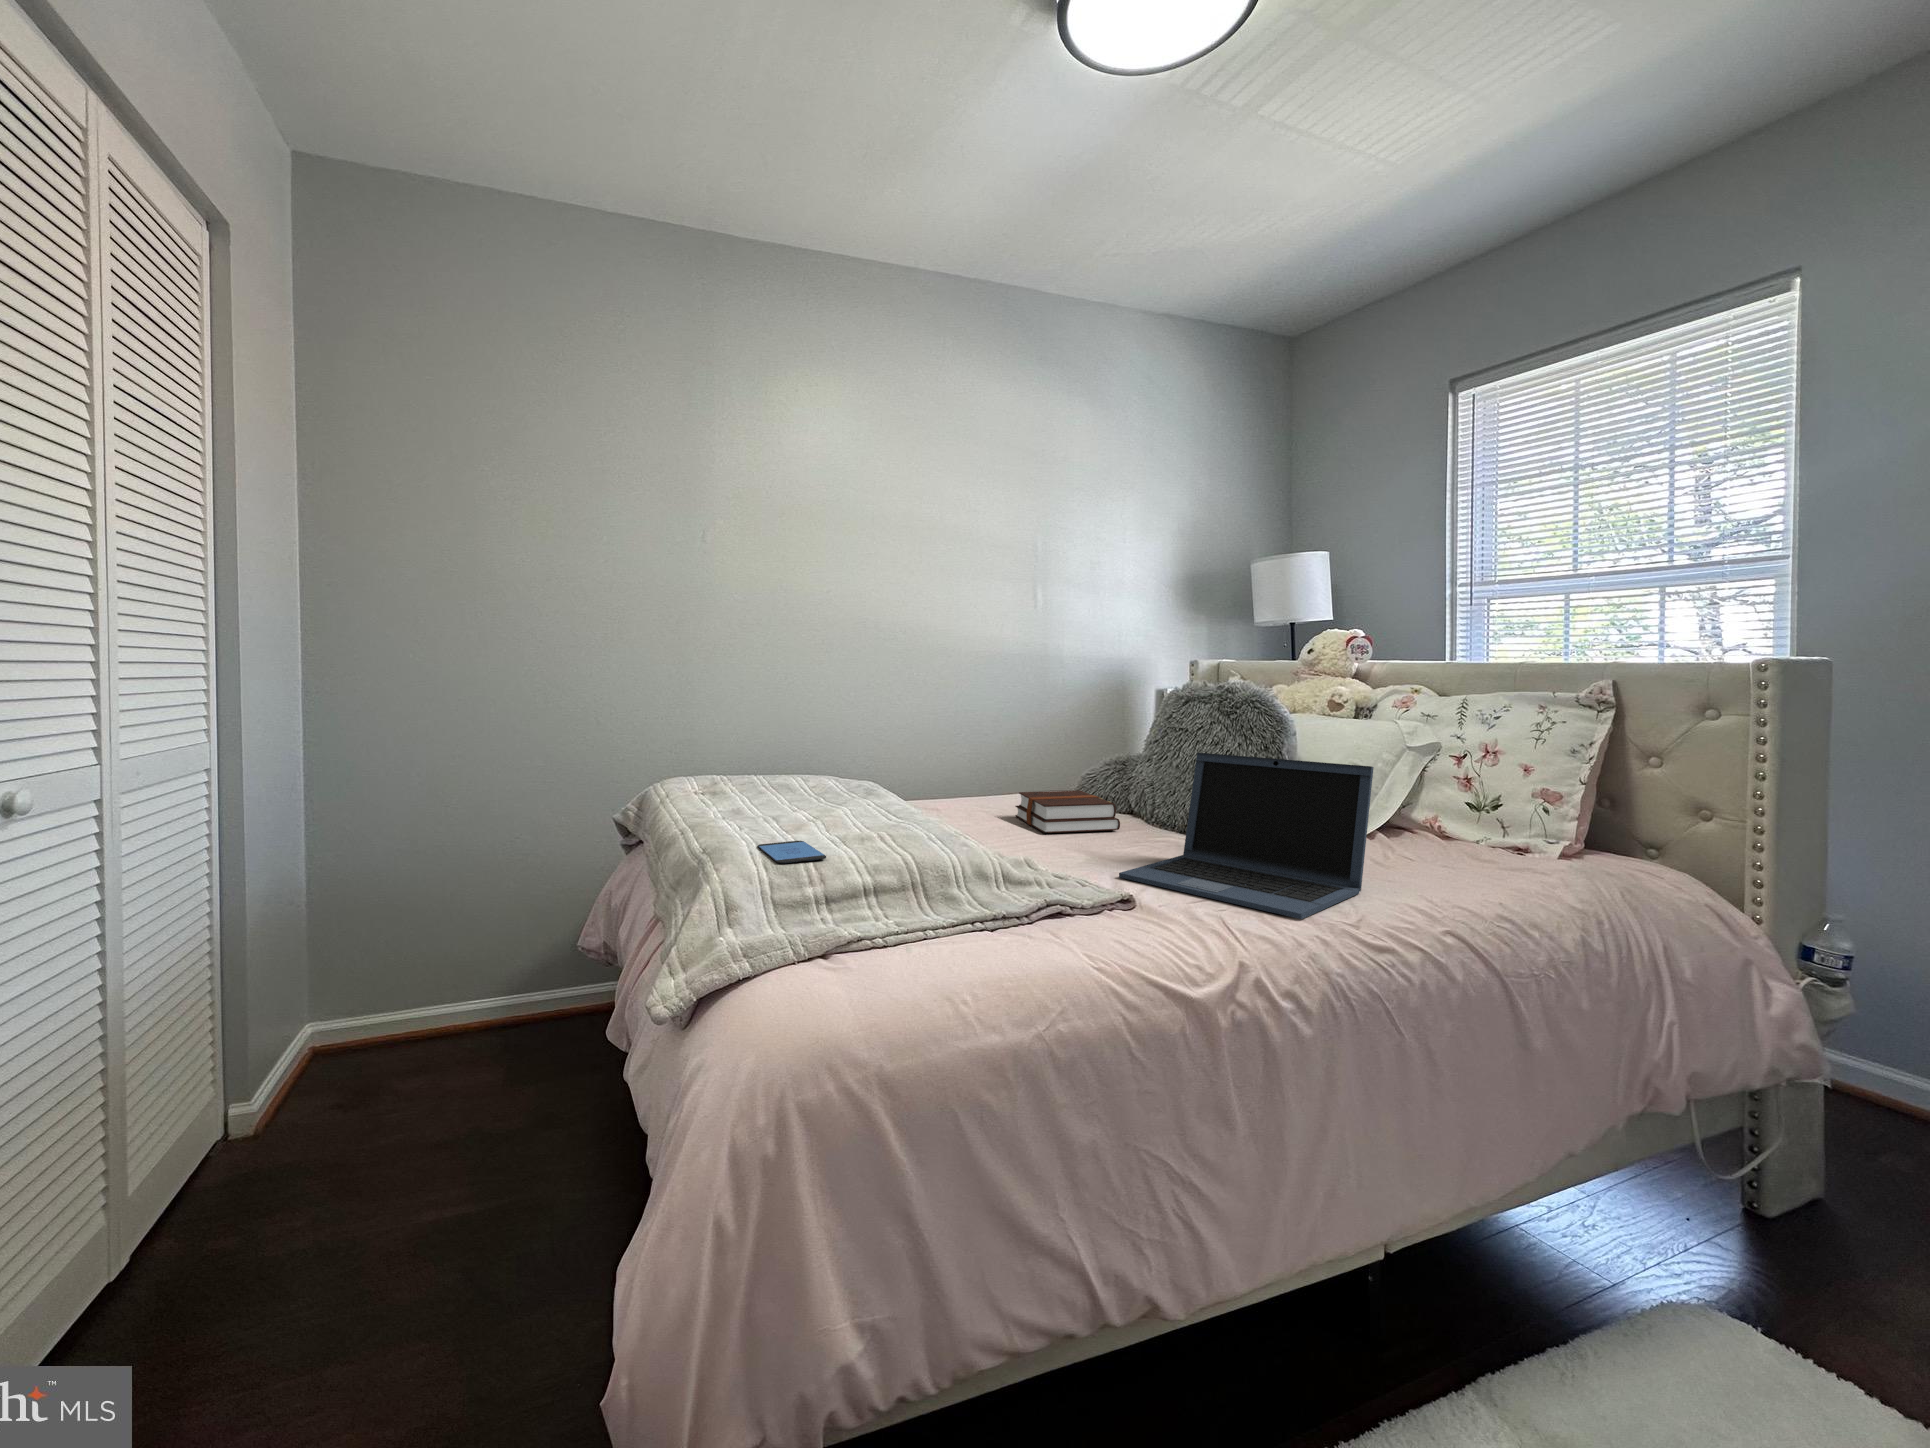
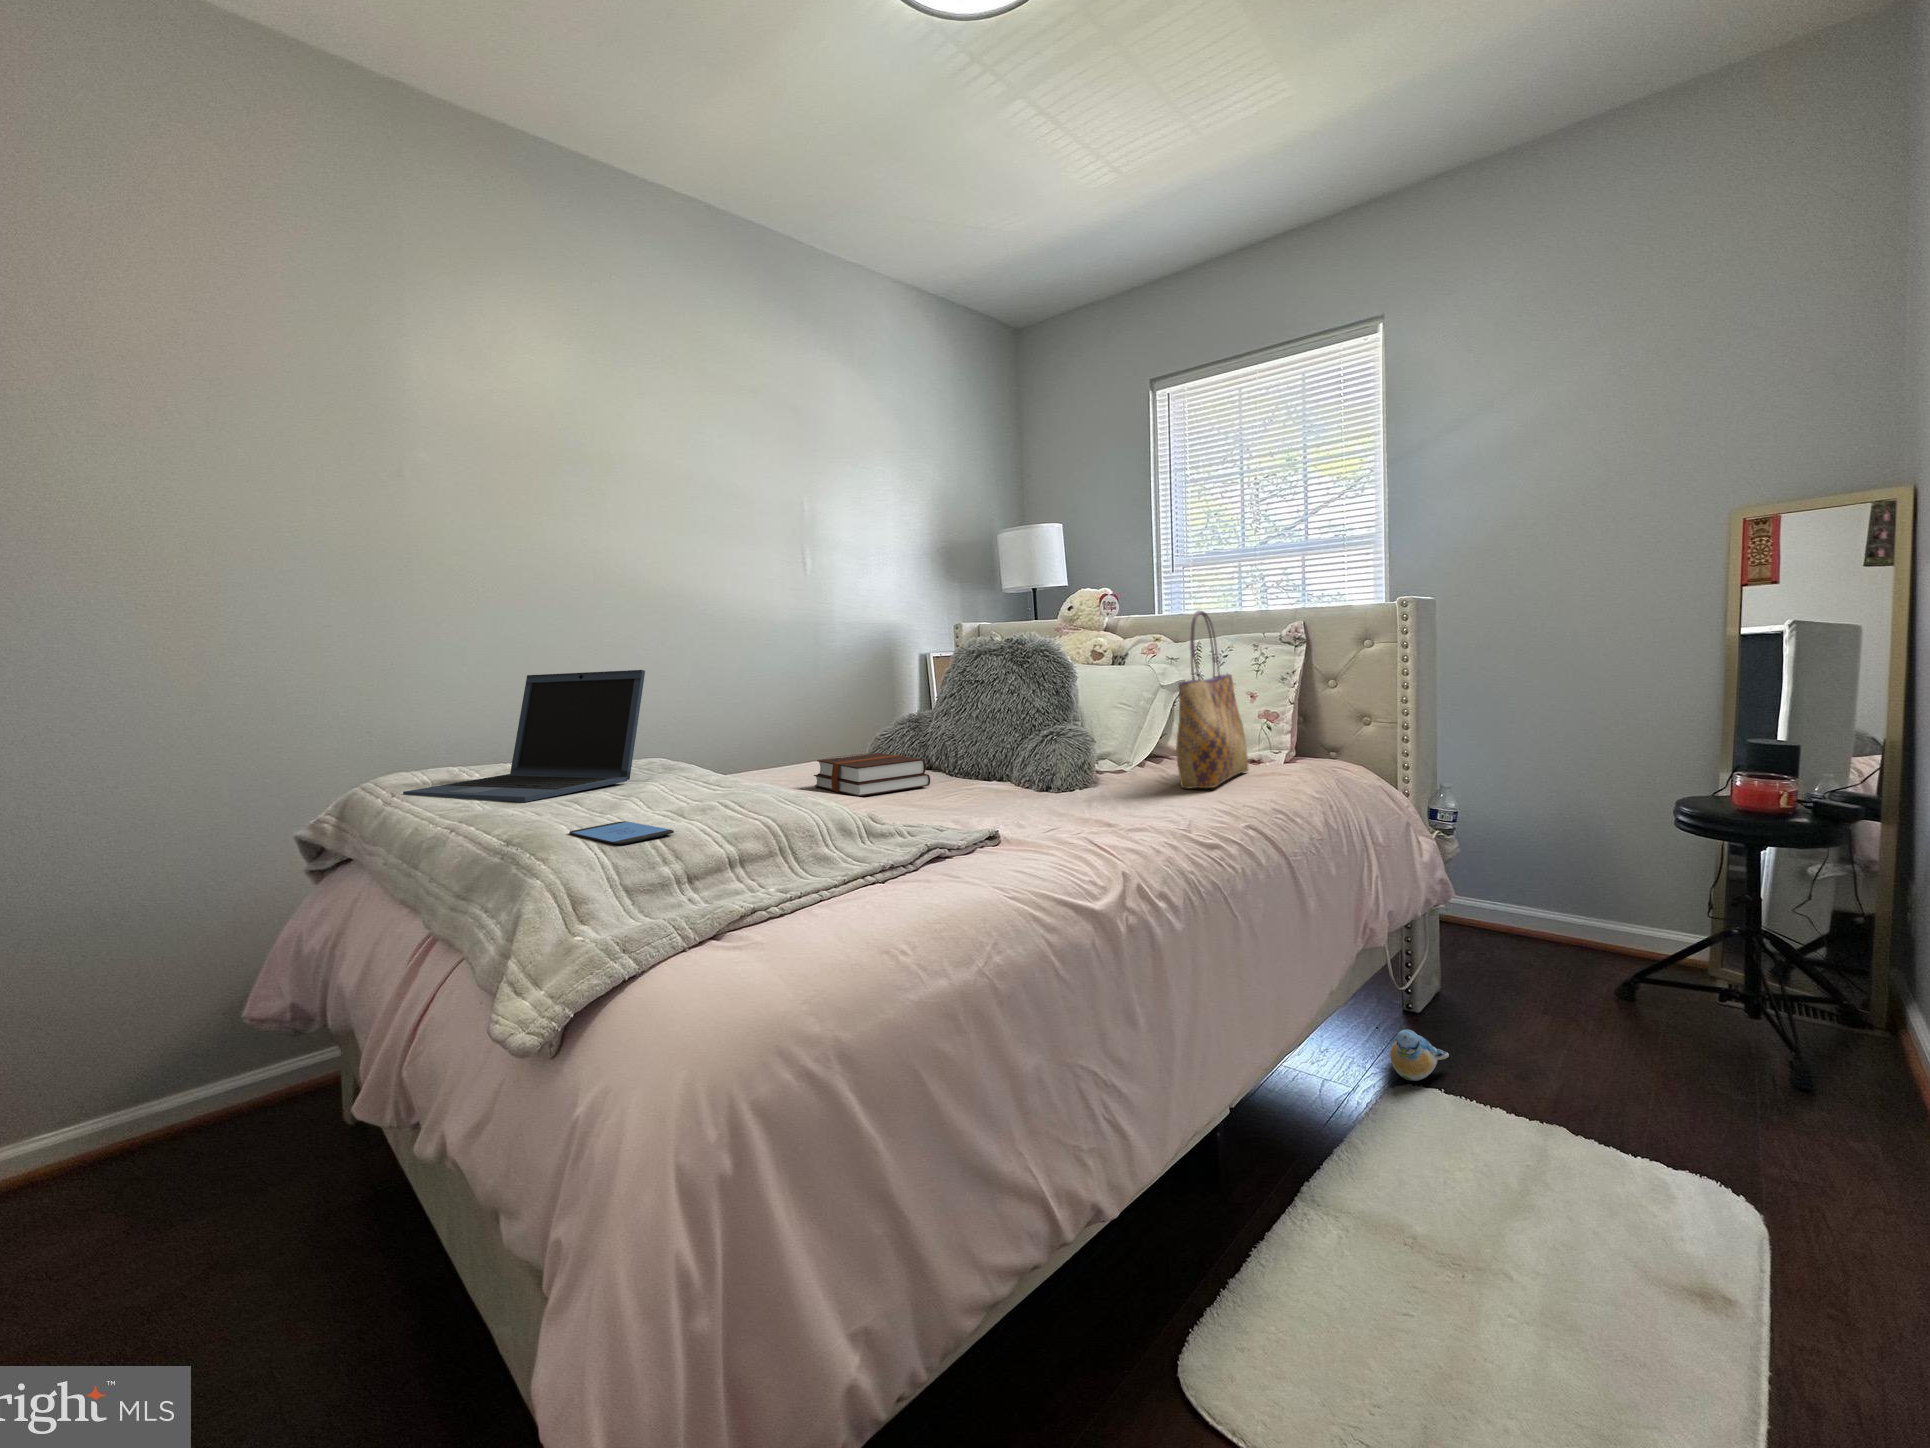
tote bag: none [1388,670,1502,877] -> present [1176,611,1248,789]
laptop: present [1119,753,1374,919] -> present [403,670,645,802]
plush toy: none [1692,1227,1796,1300] -> present [1390,1029,1449,1081]

